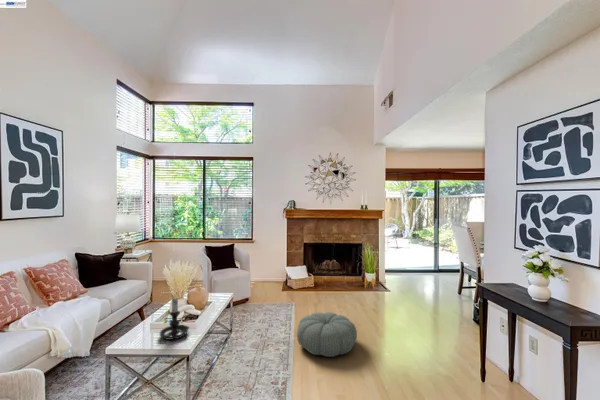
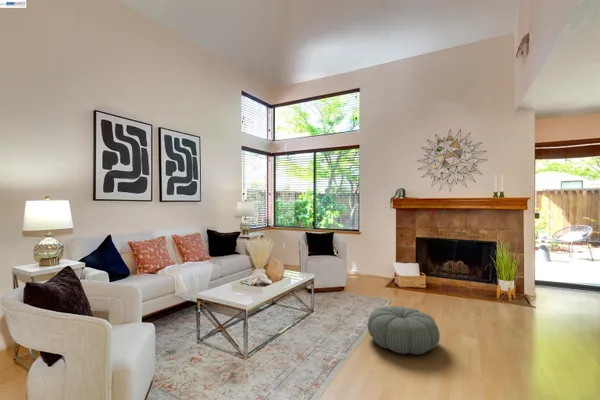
candle holder: present [160,297,189,340] -> none [230,261,255,297]

